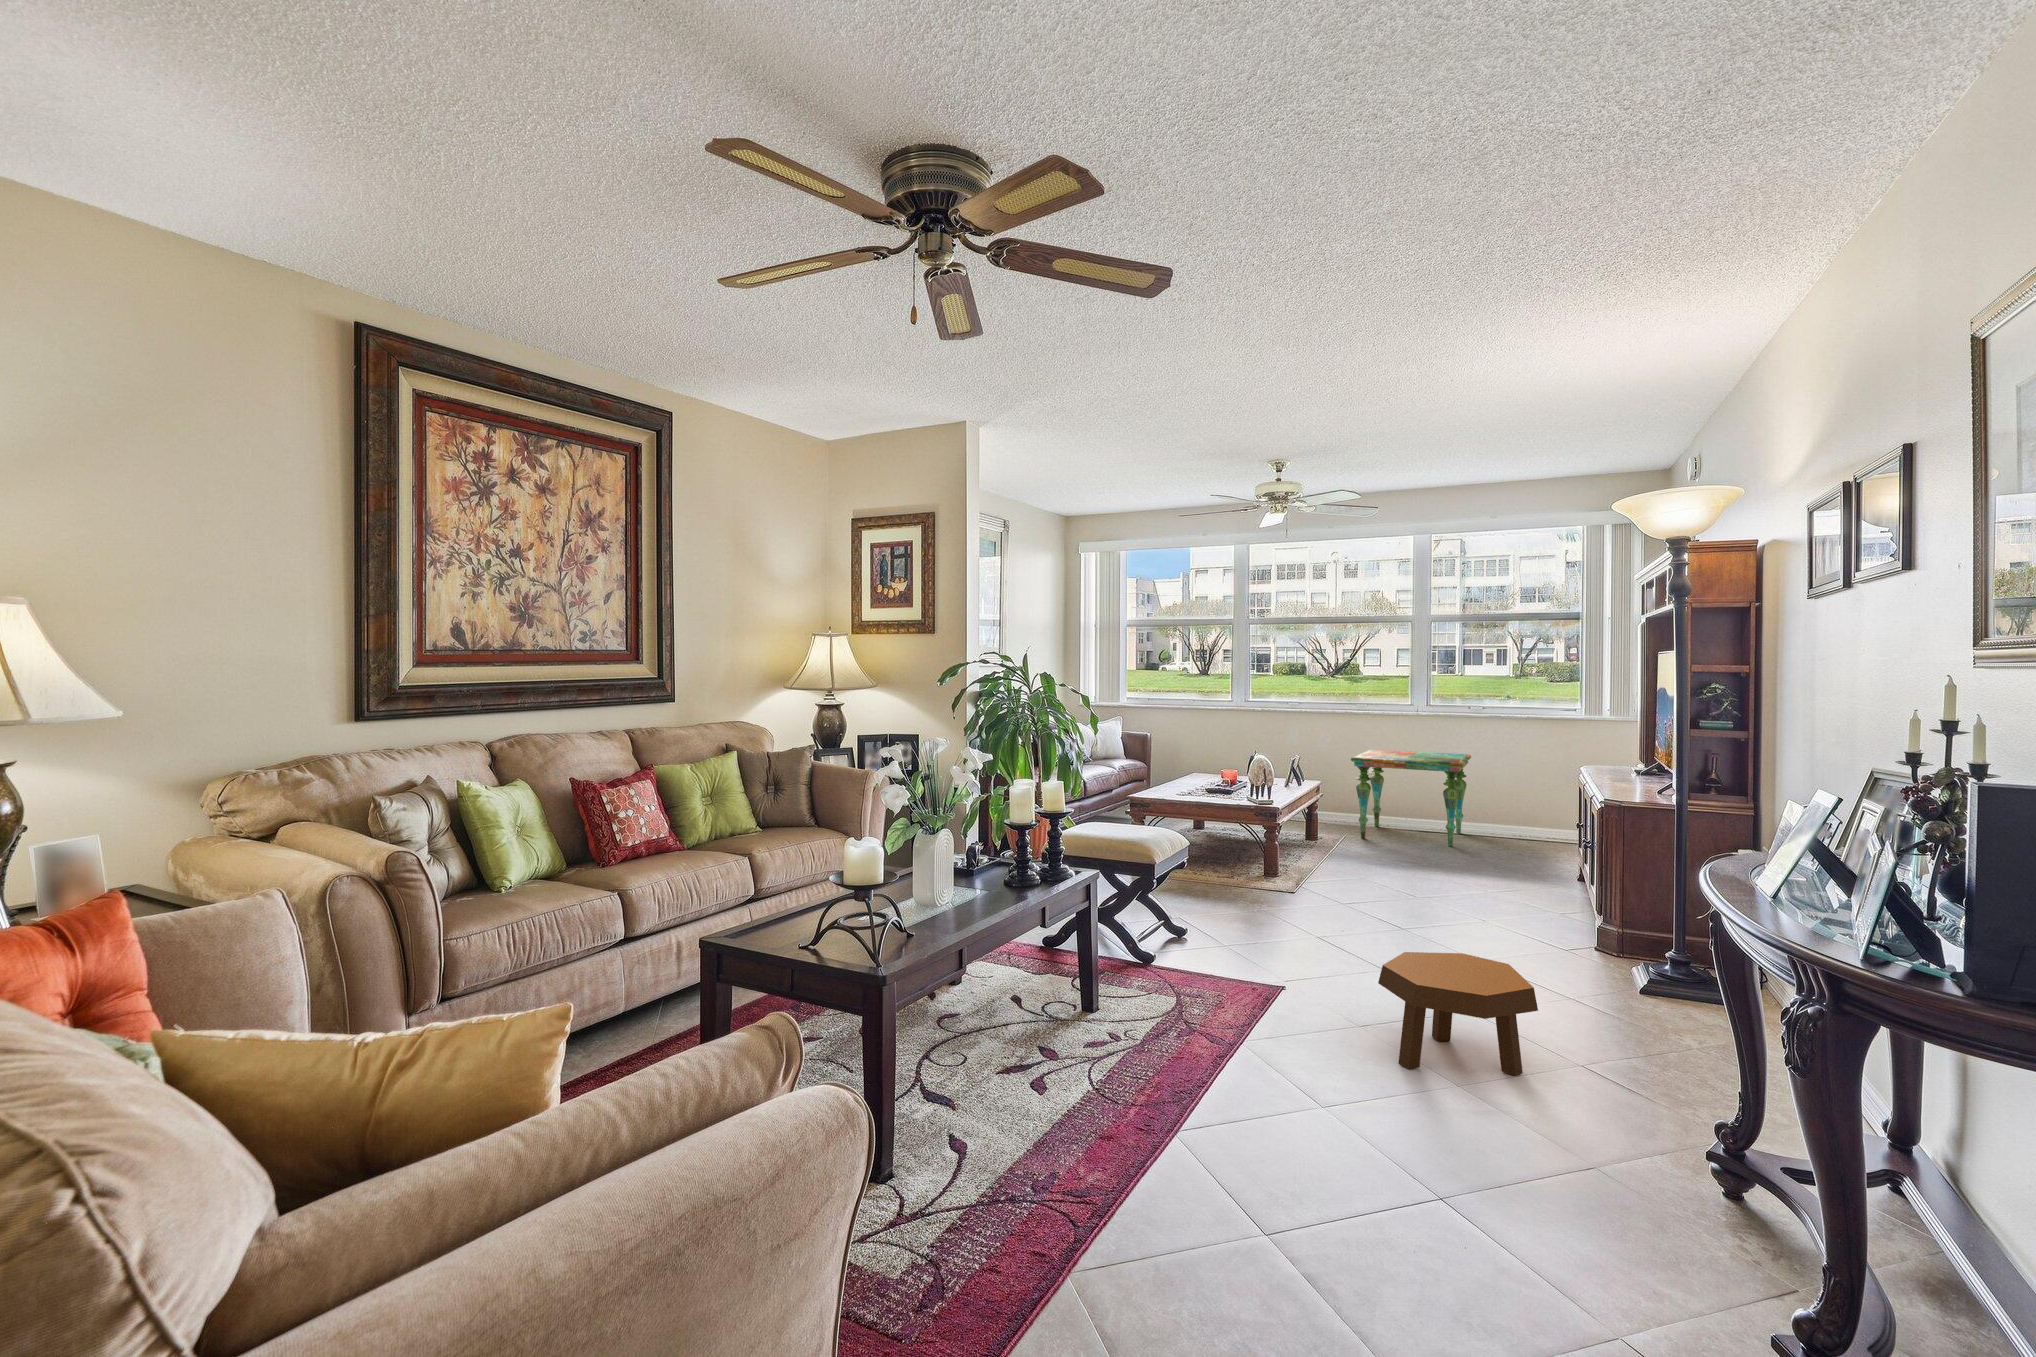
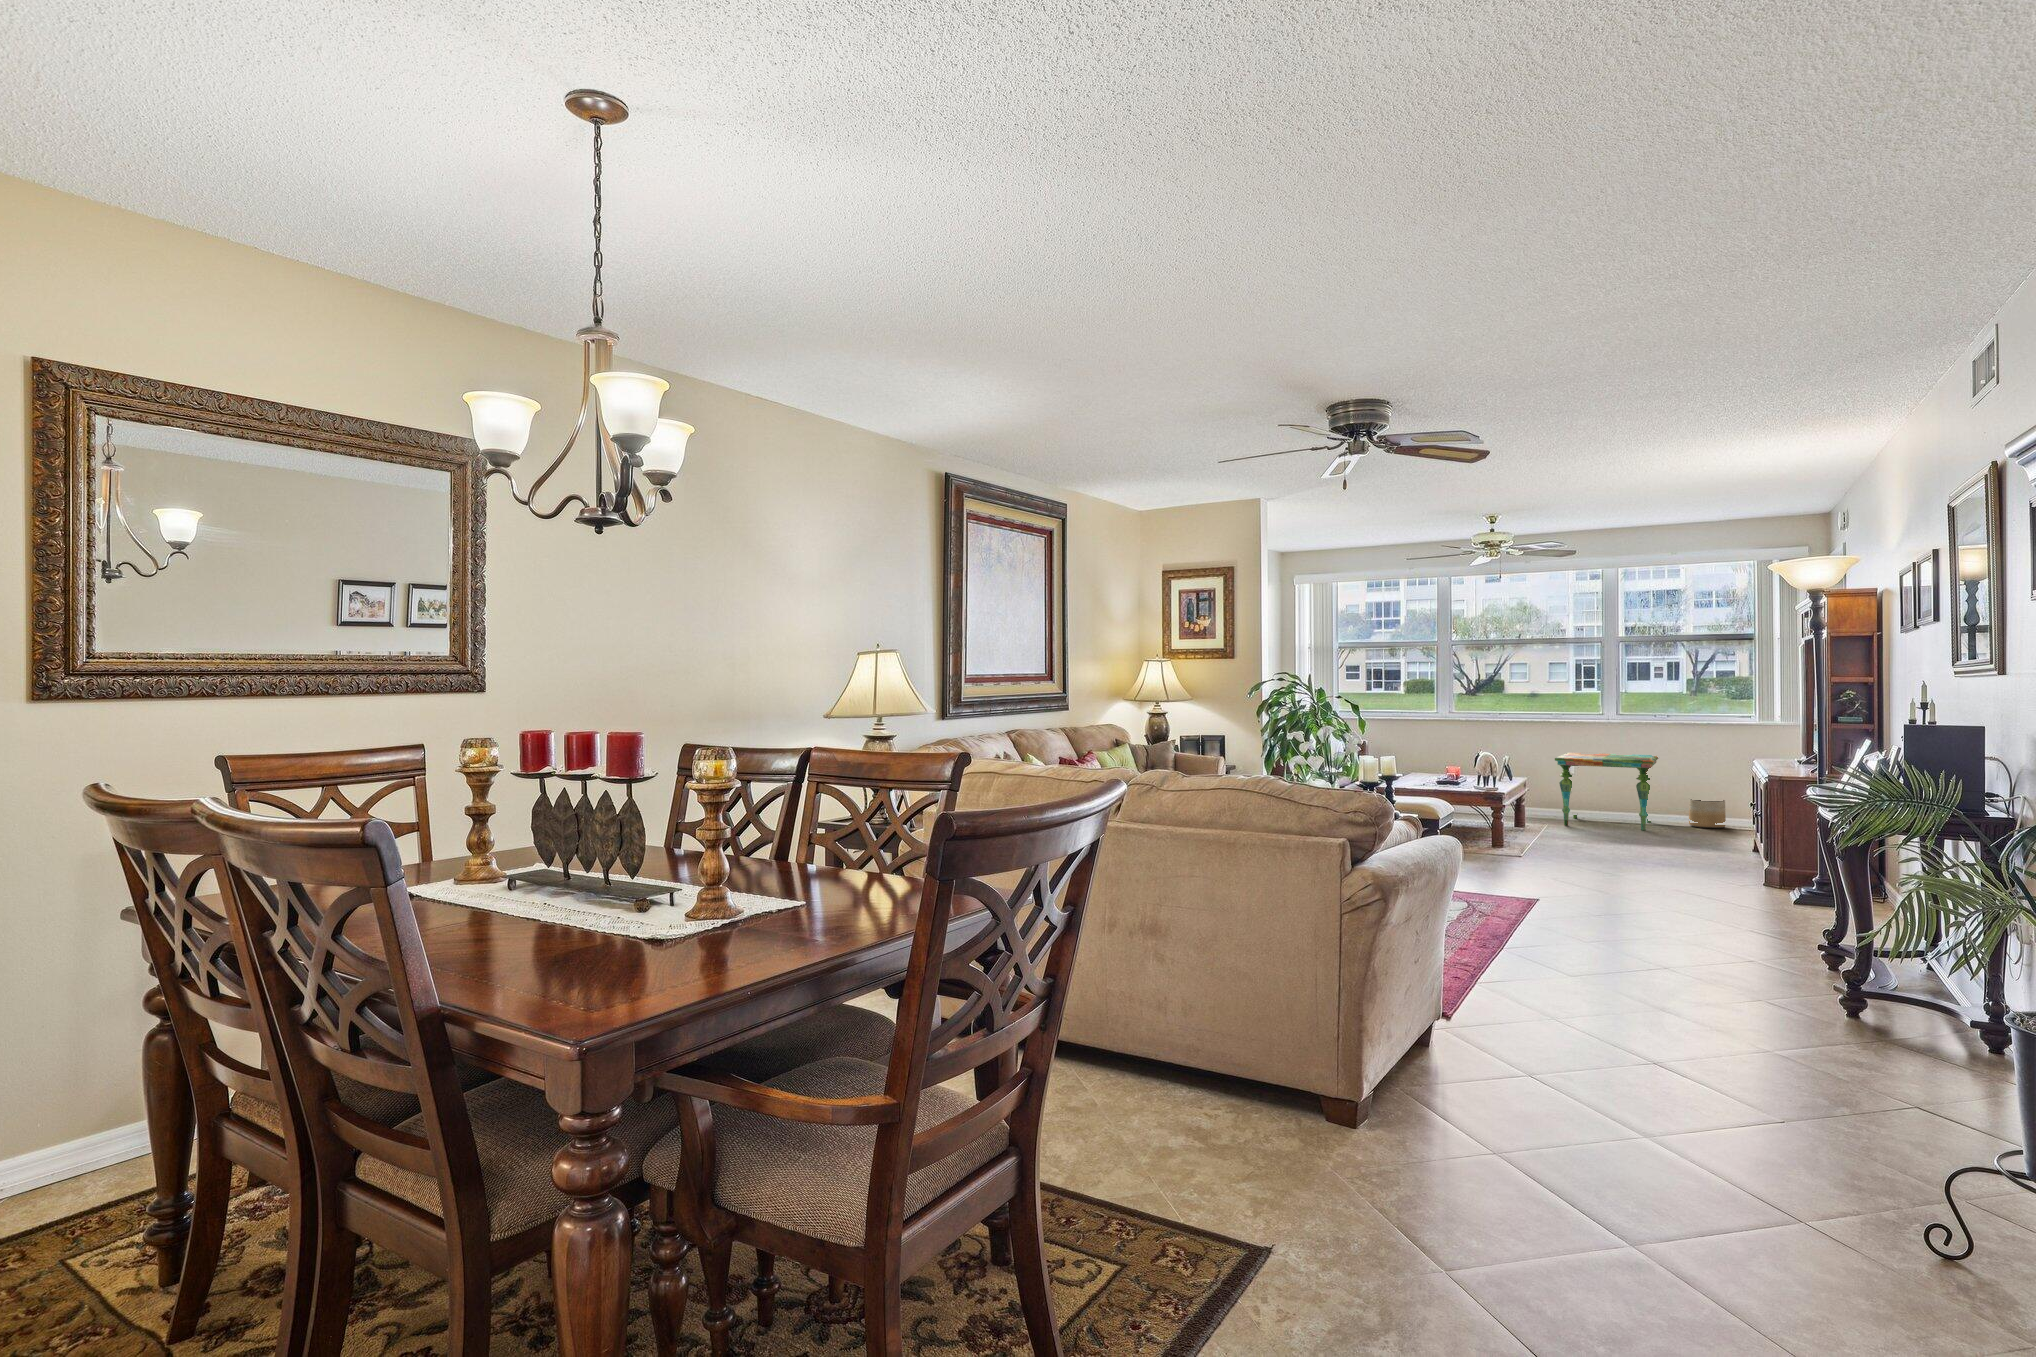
planter: none [1503,805,1545,842] -> present [1689,799,1726,828]
footstool: present [1378,952,1538,1076] -> none [1615,864,1720,931]

